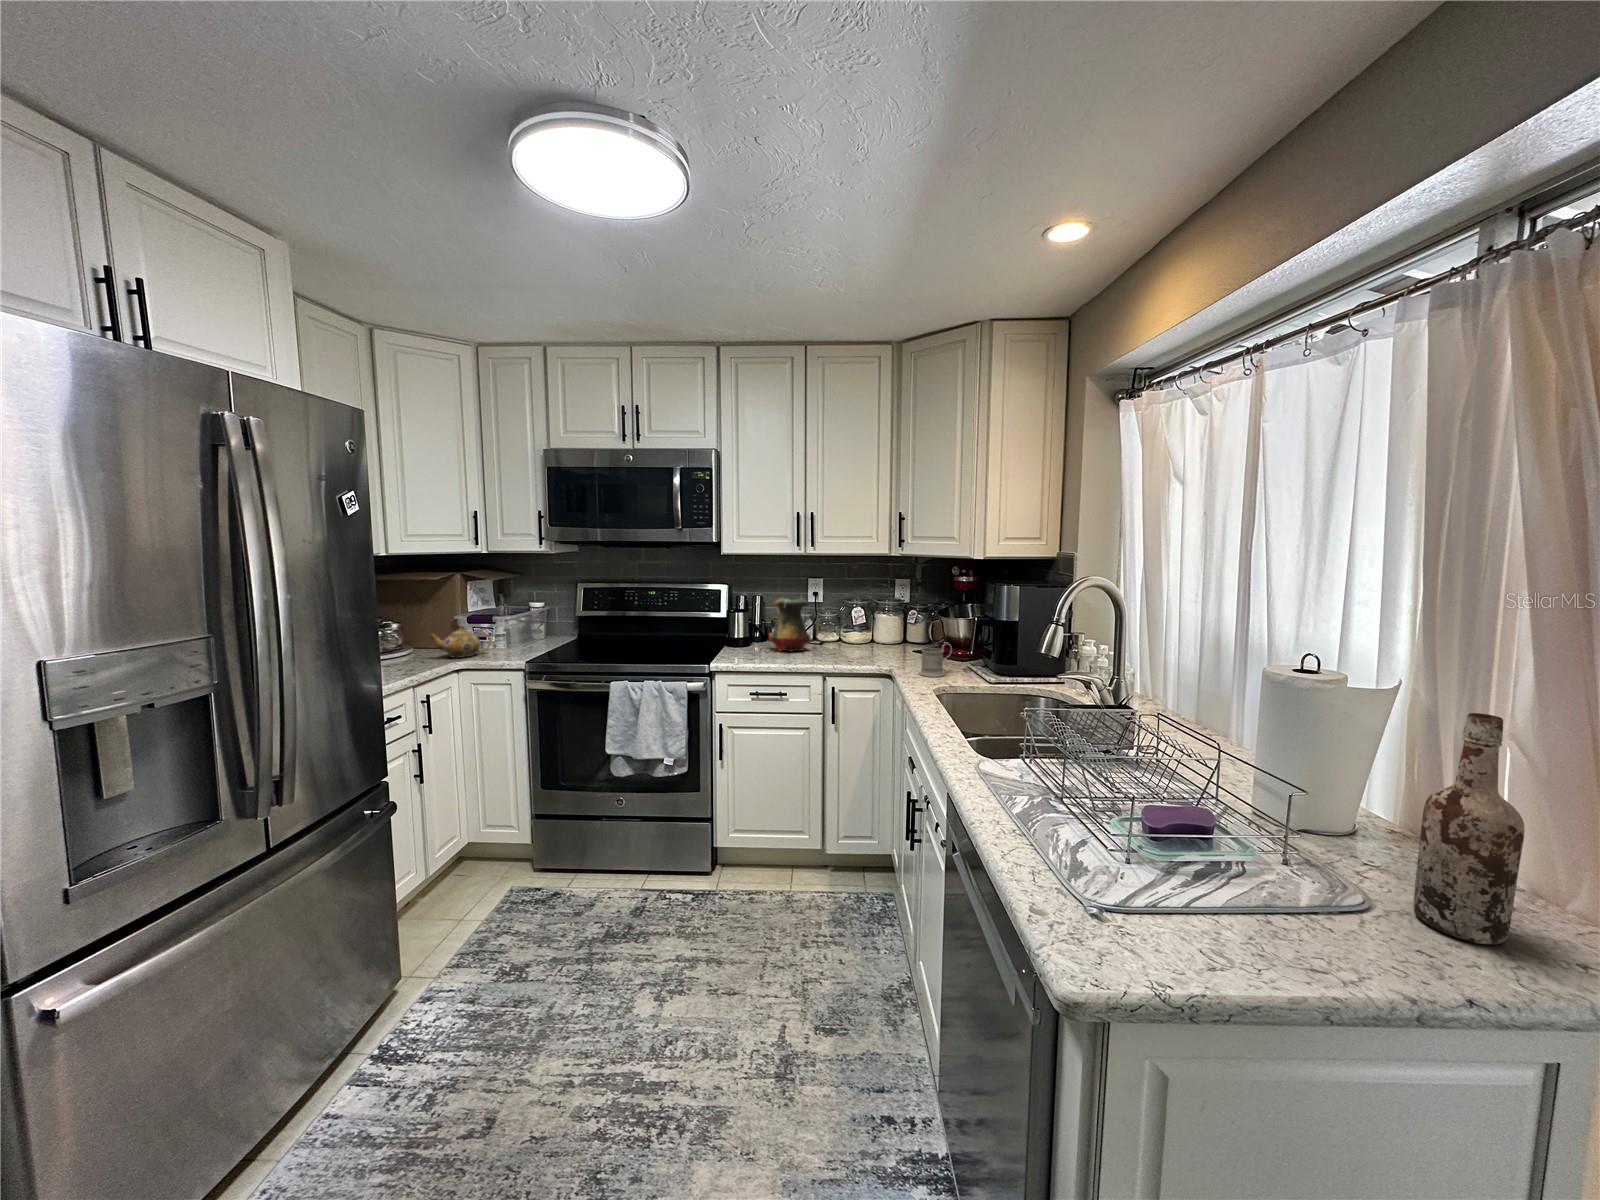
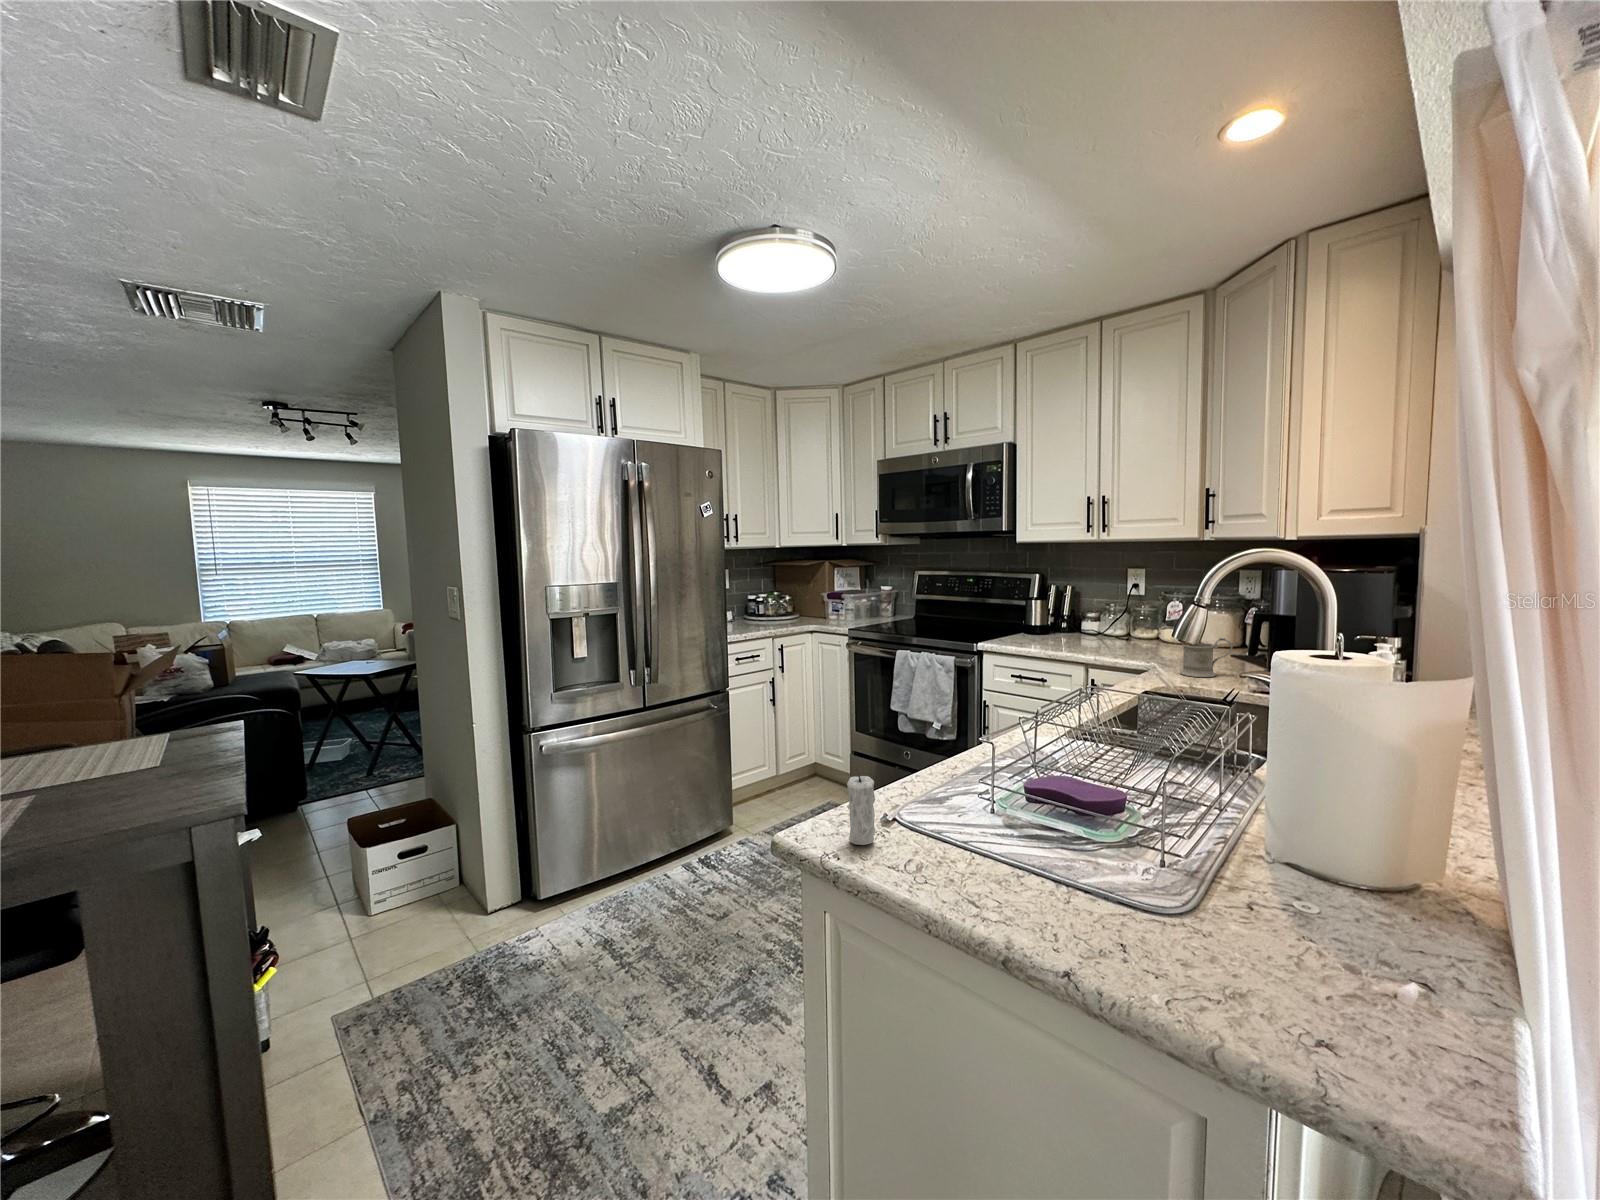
vase: present [769,597,811,651] -> none [1058,585,1103,642]
teapot: present [429,626,492,658] -> none [796,601,838,624]
wine bottle: present [1413,713,1524,944] -> none [1216,680,1335,997]
candle: none [1115,868,1152,962] -> present [847,770,875,845]

